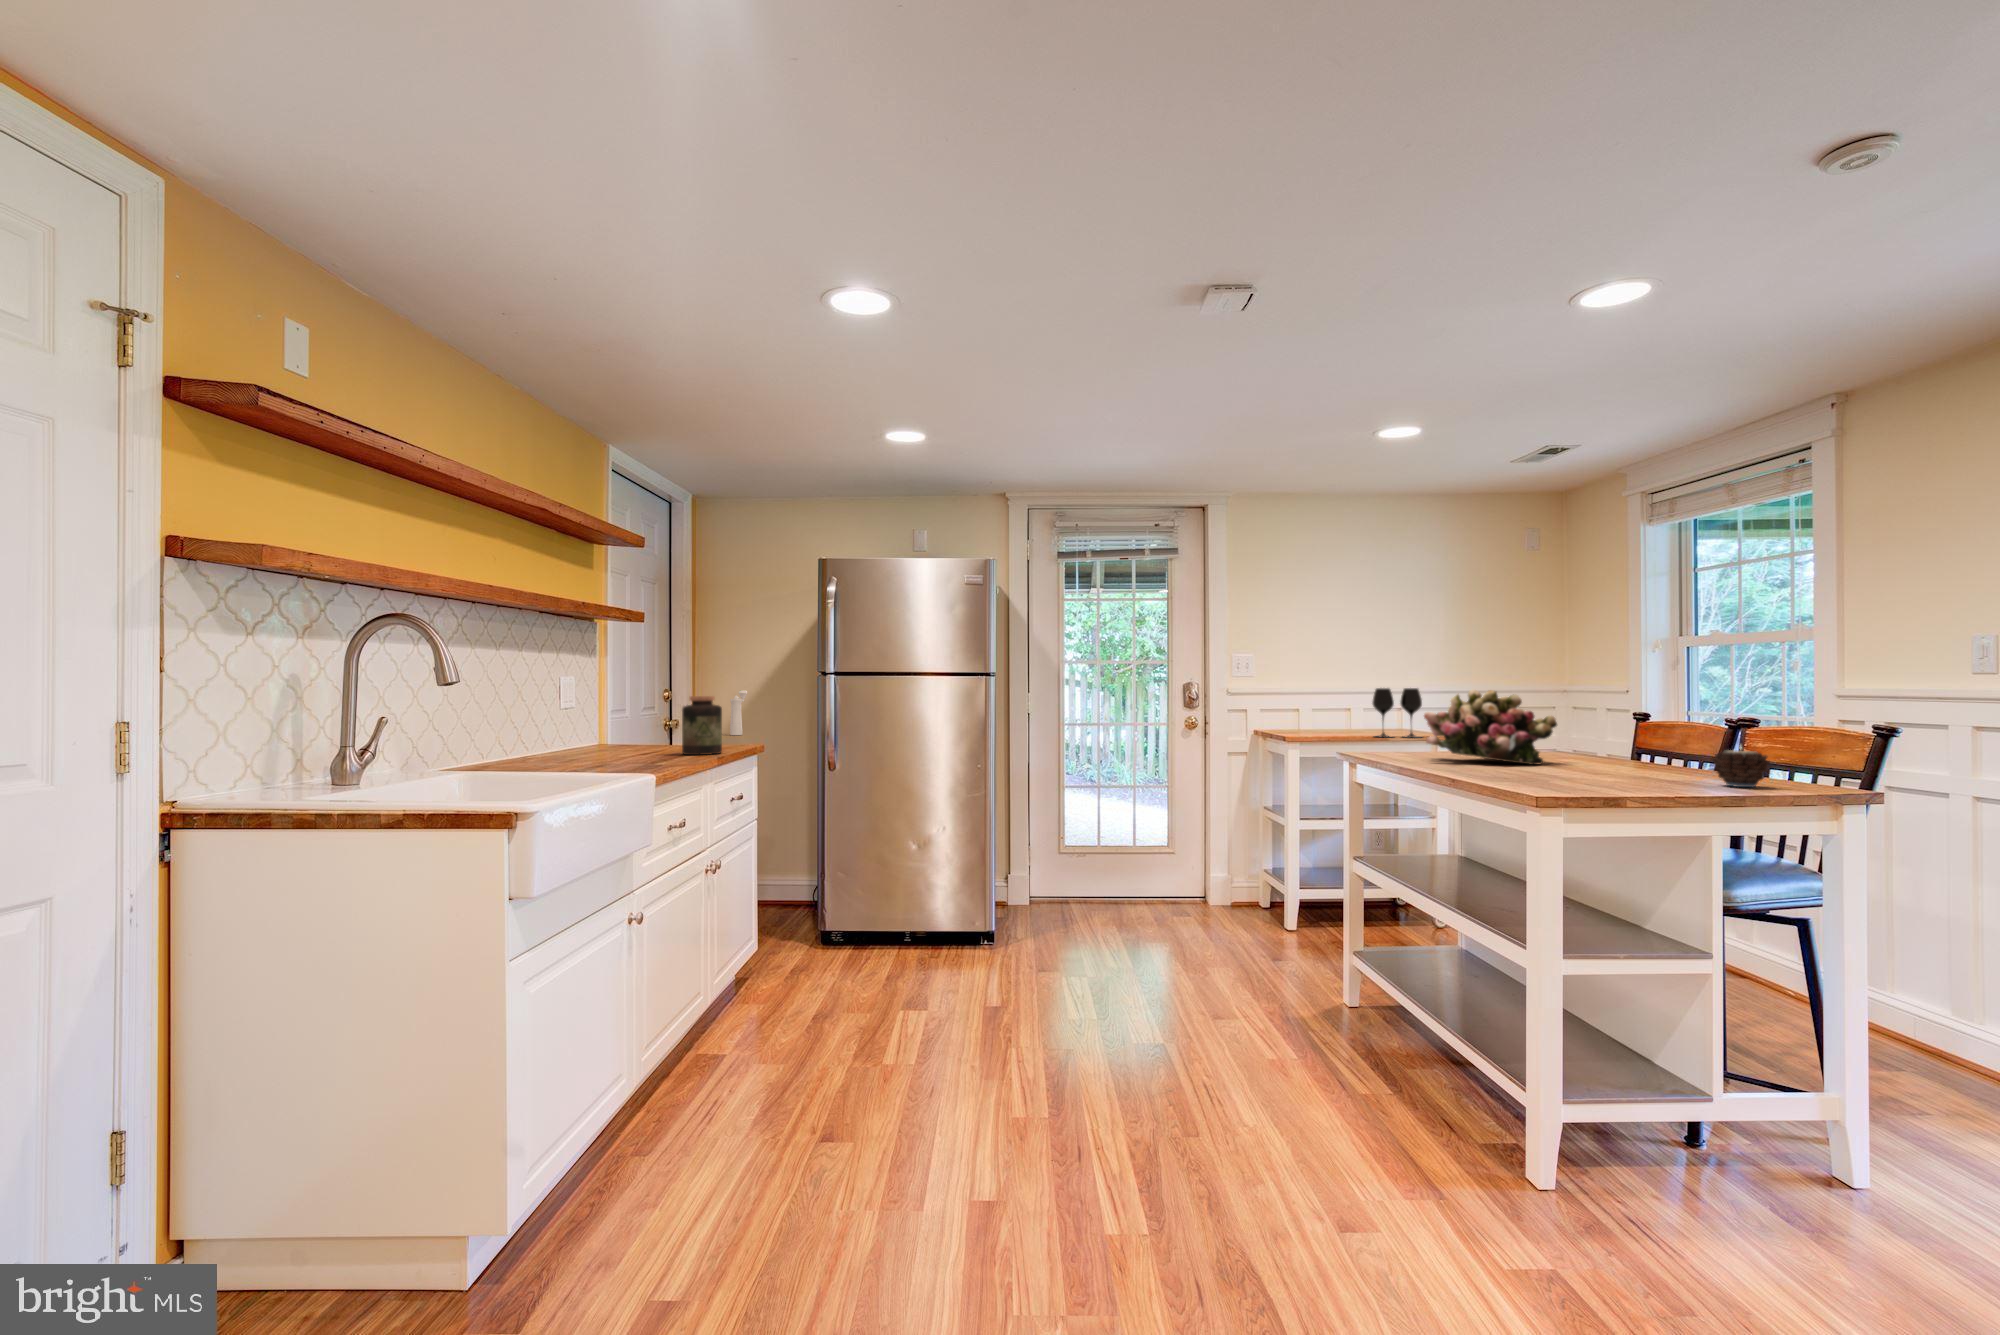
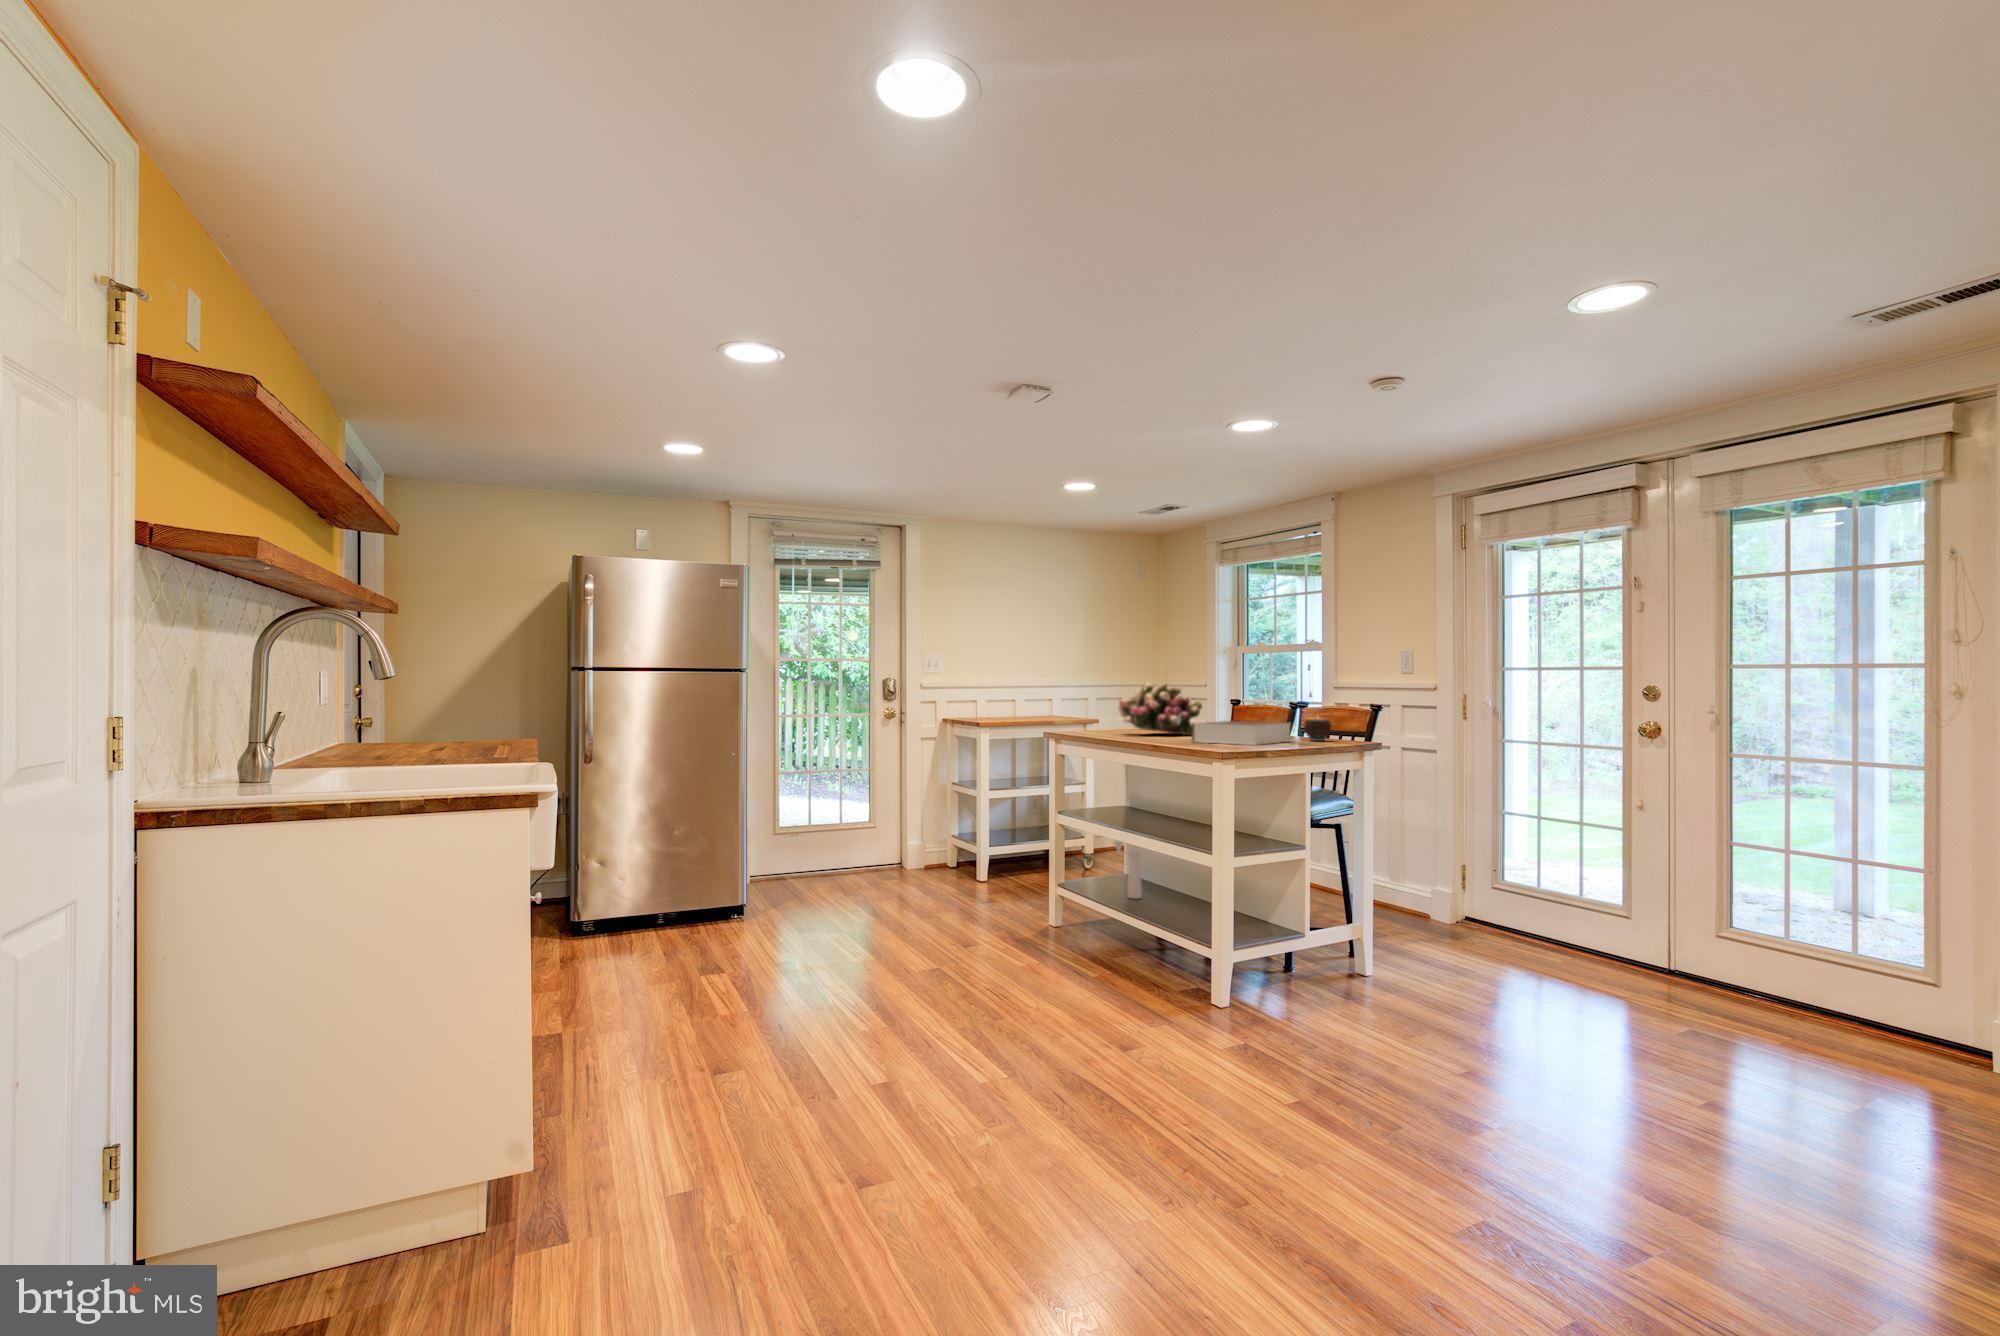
wine glass: present [1372,688,1422,738] -> none [1043,684,1080,724]
pepper mill: present [730,690,748,735] -> present [1114,841,1142,899]
jar: present [682,696,722,755] -> none [454,688,499,748]
book: none [1502,749,1689,791] -> present [1192,721,1290,745]

